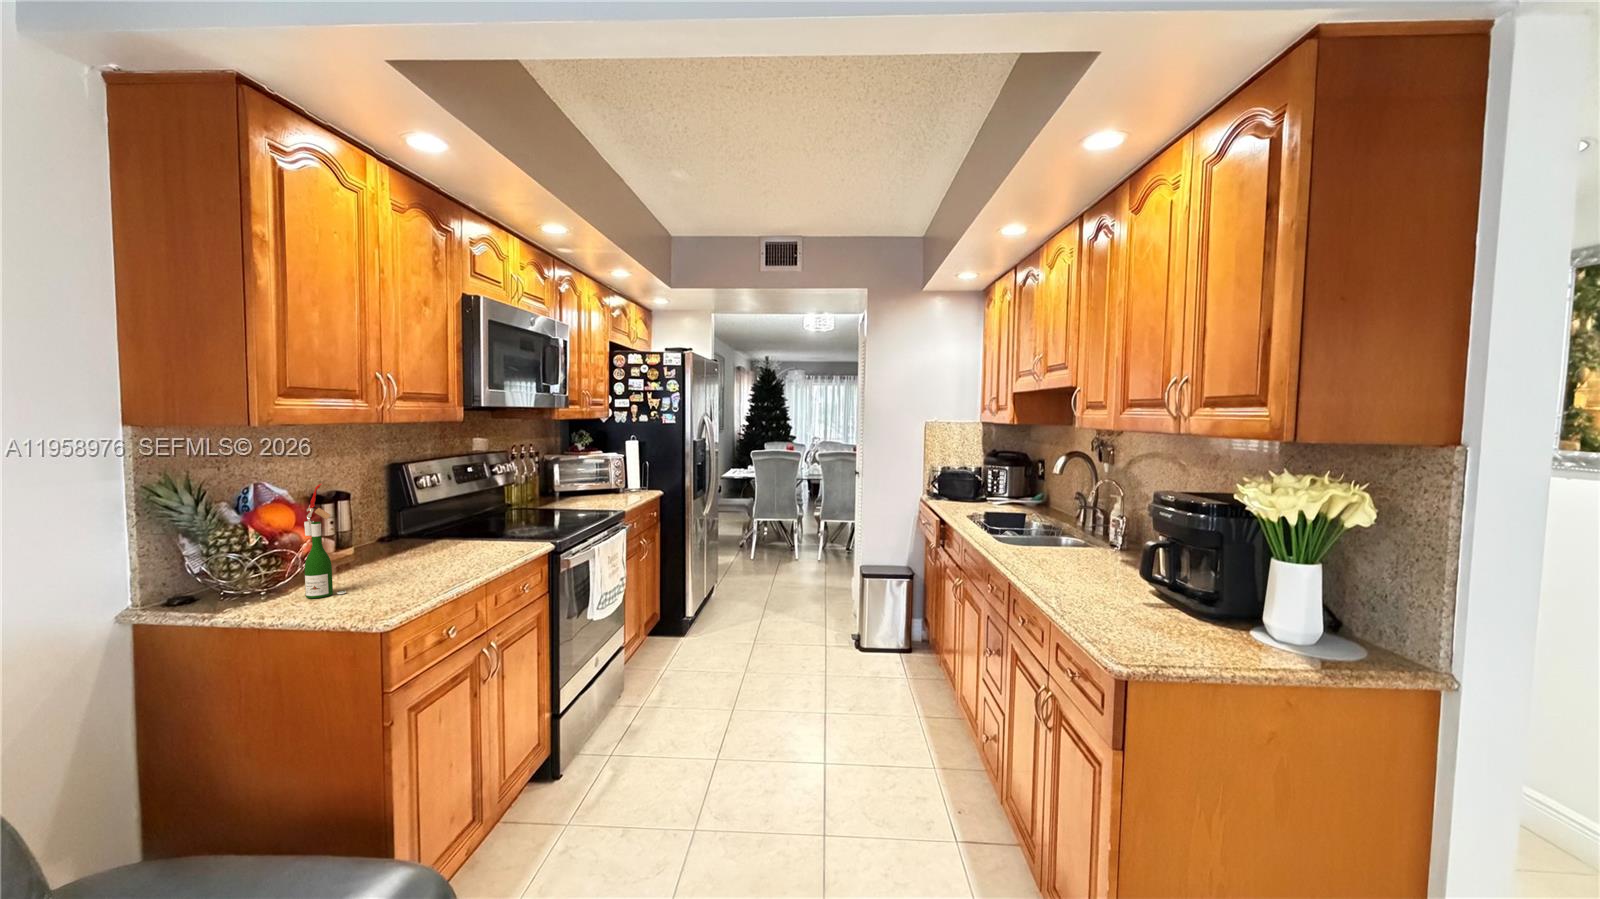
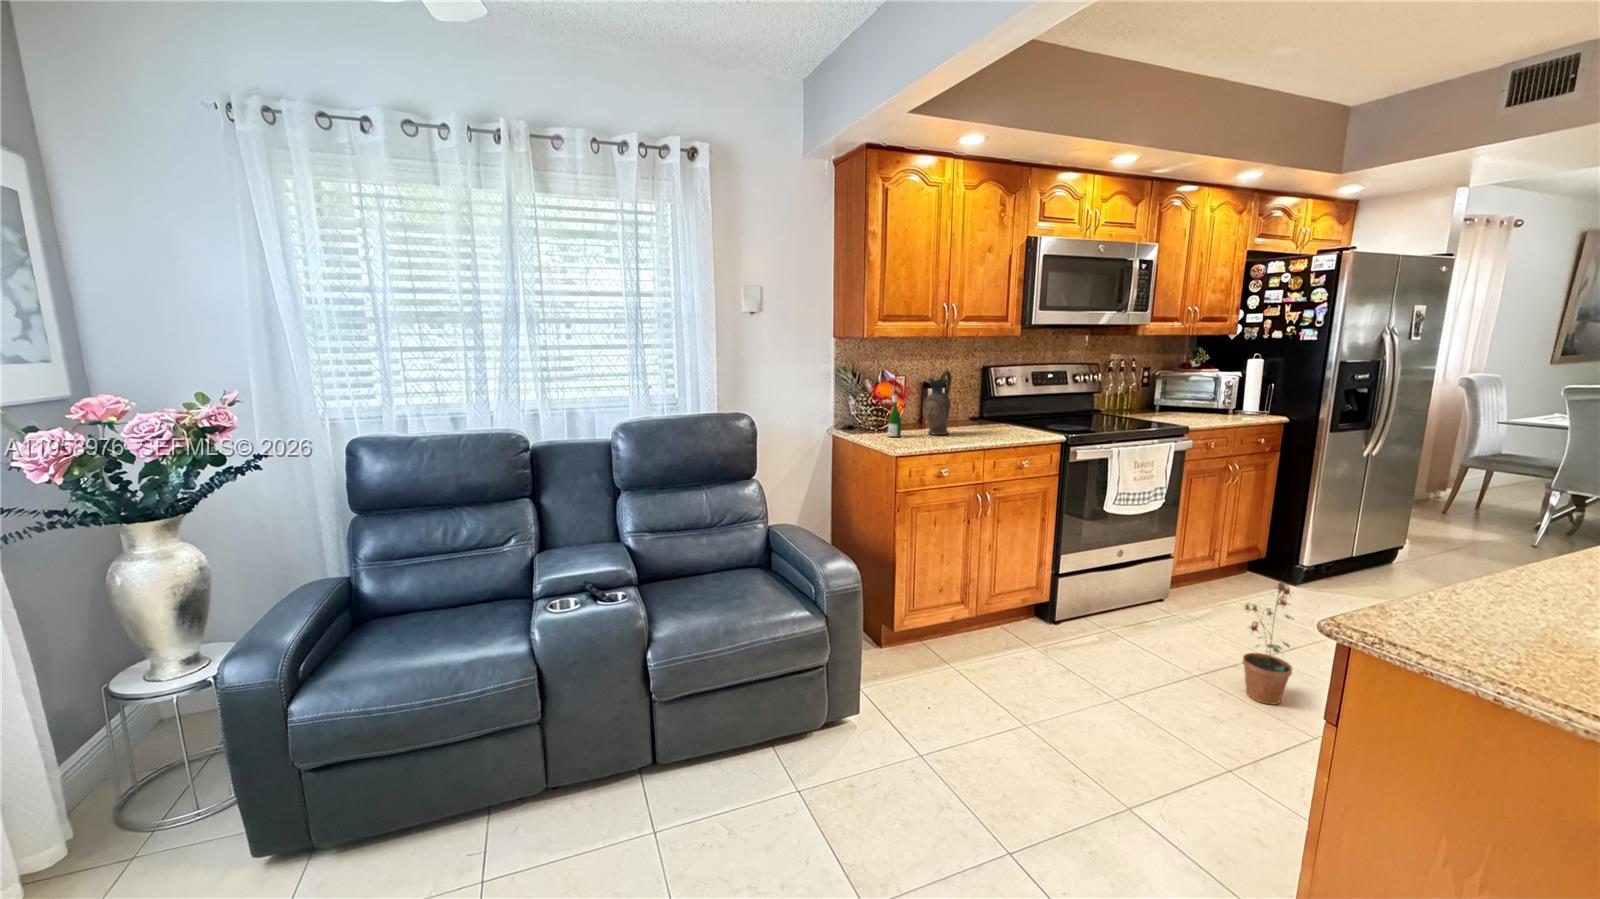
ceramic pitcher: none [359,474,407,578] -> present [923,370,952,435]
potted plant: none [740,640,792,758] -> present [1243,582,1293,705]

